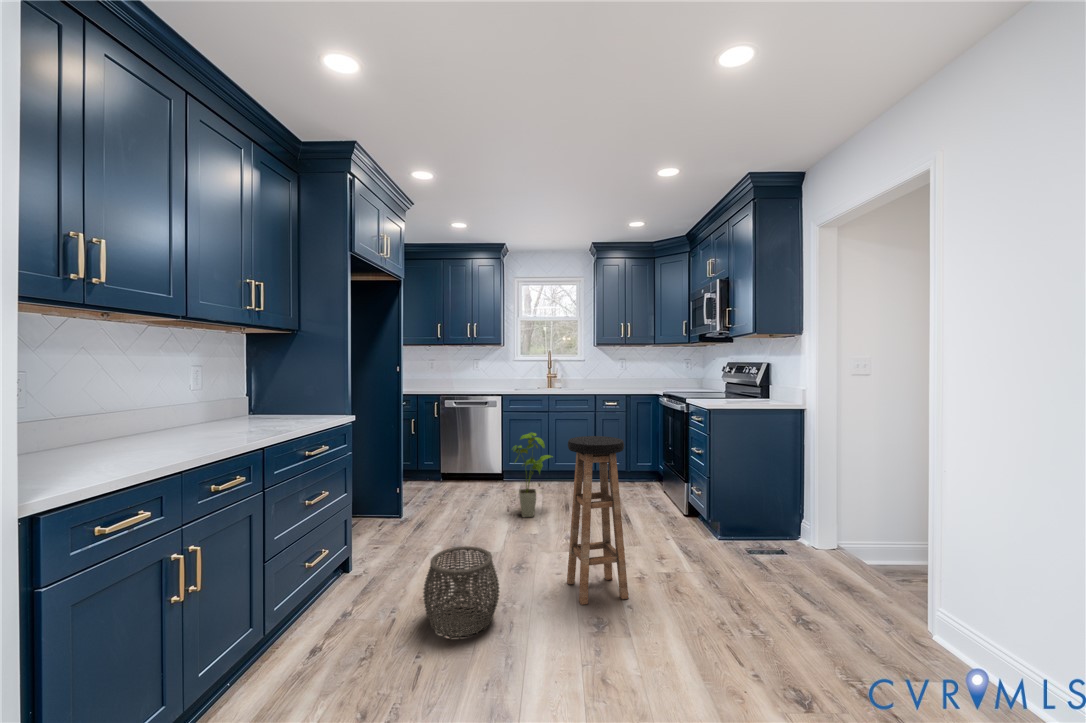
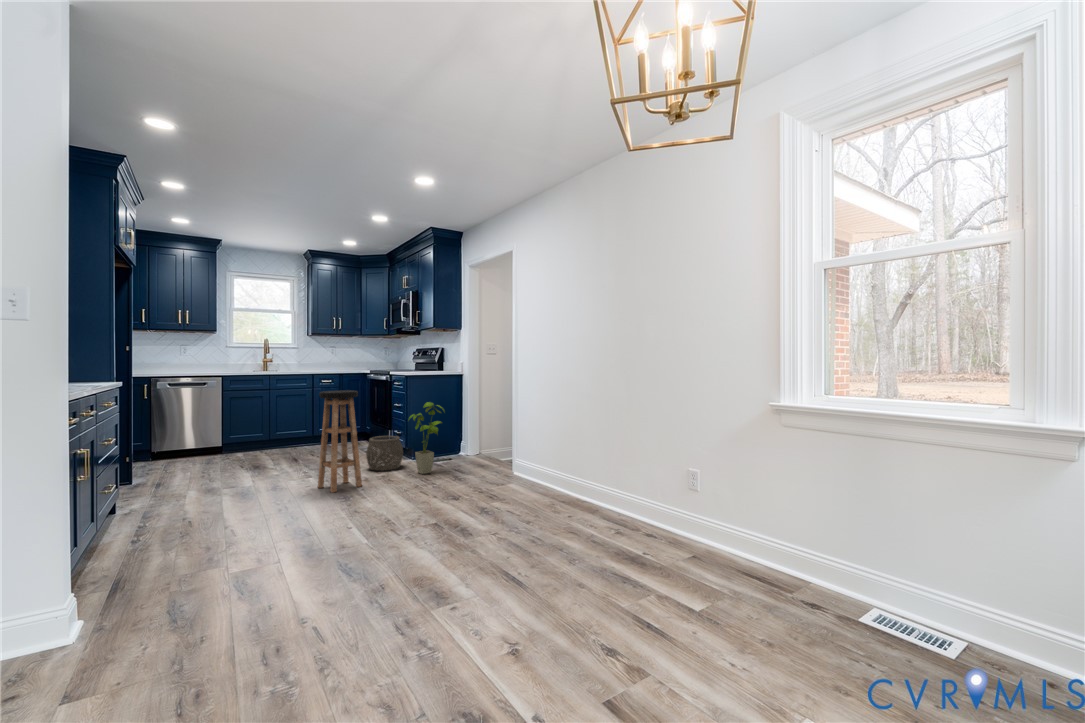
house plant: present [513,433,552,517] -> present [409,402,444,474]
woven basket: present [423,546,499,638] -> present [366,436,403,471]

